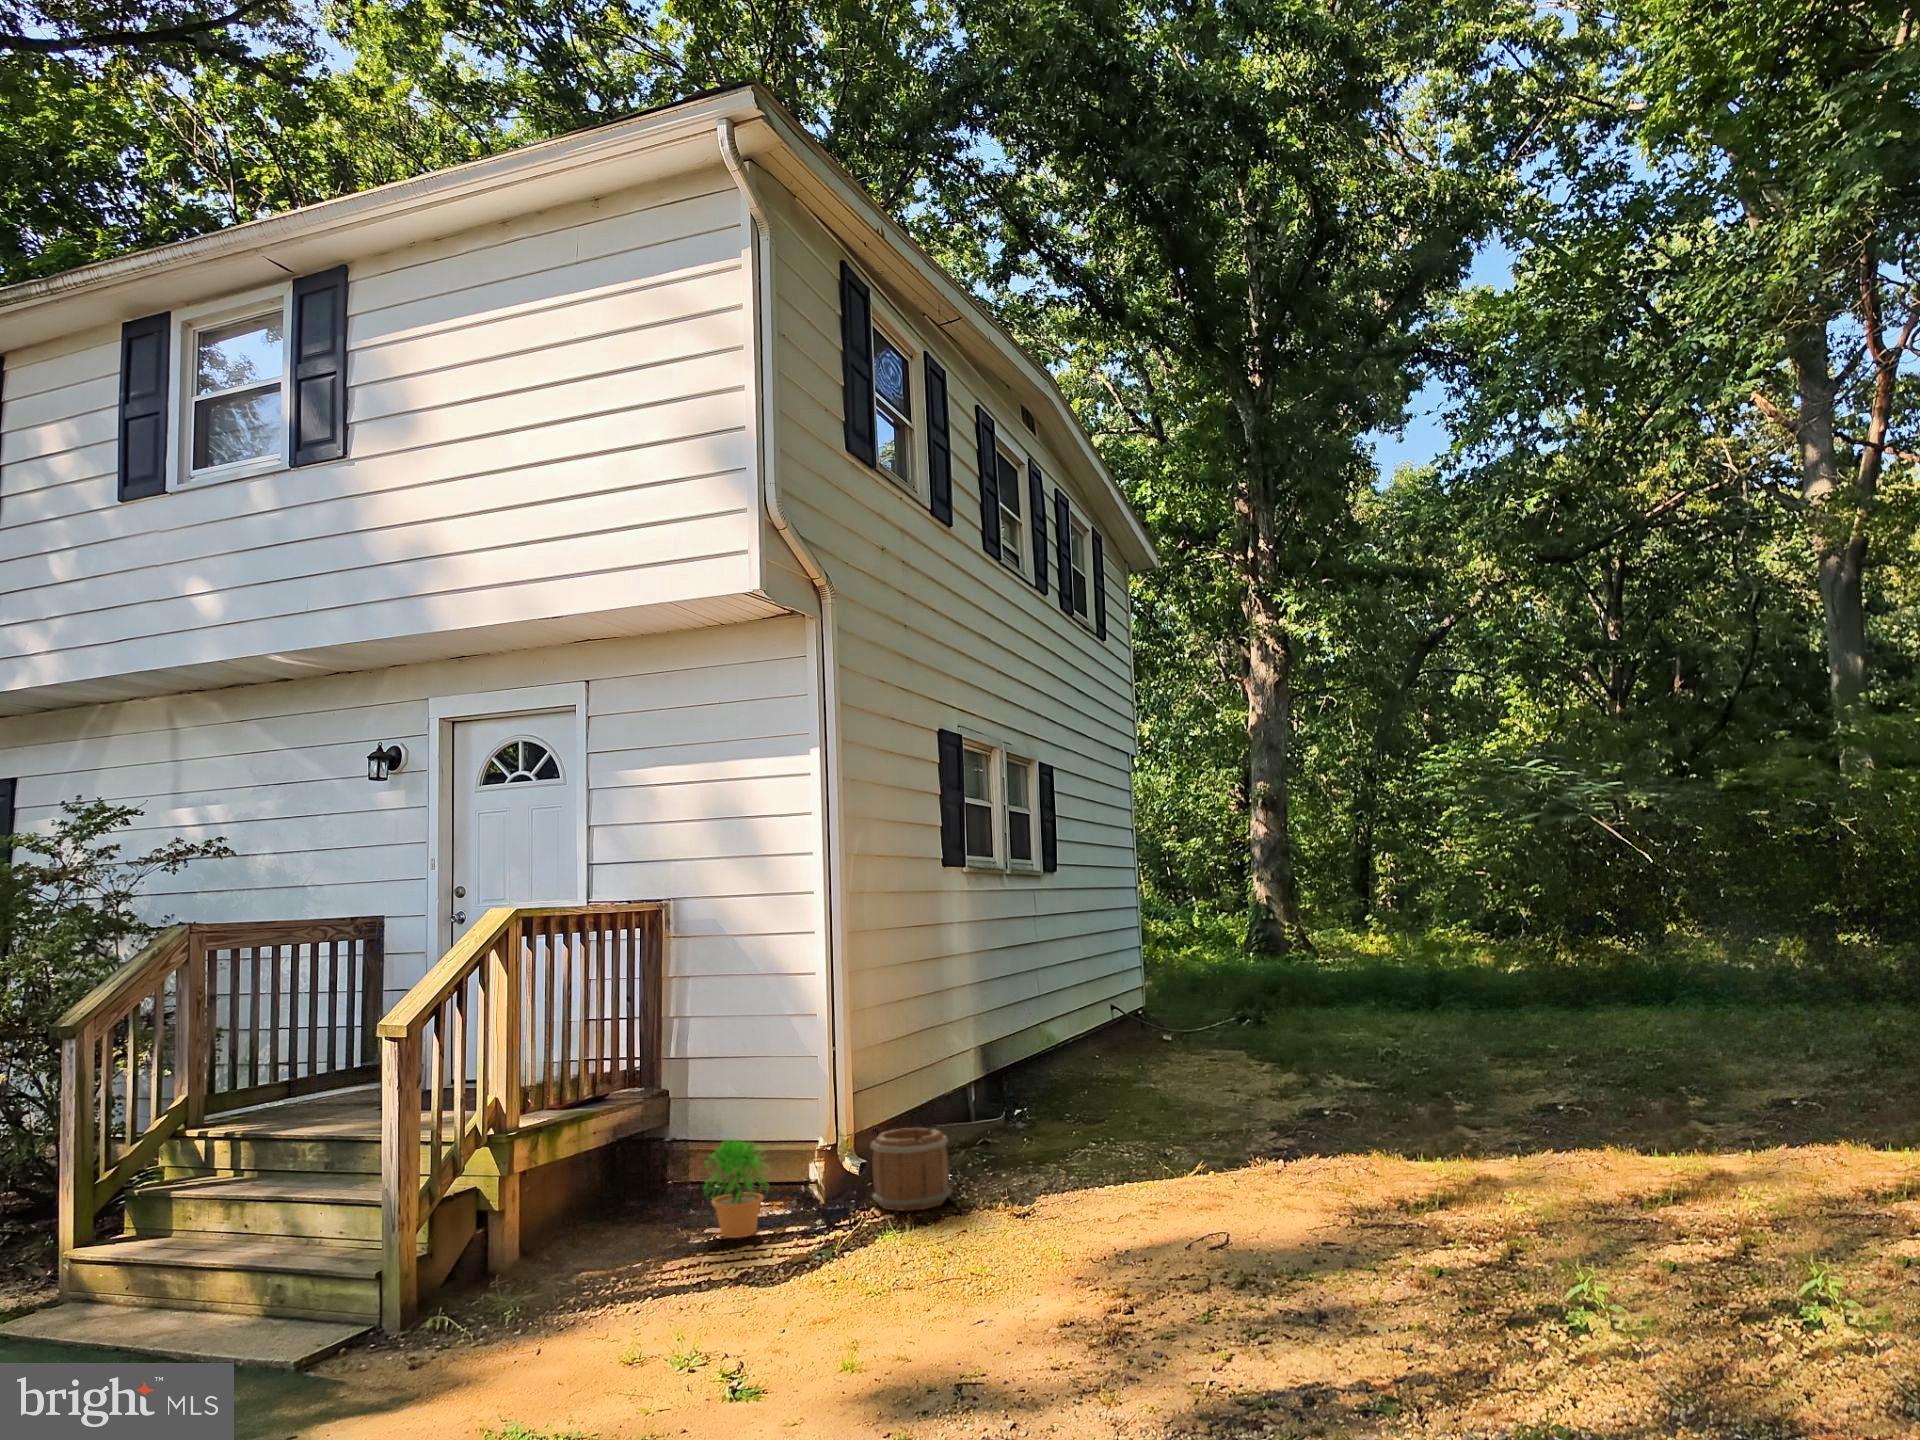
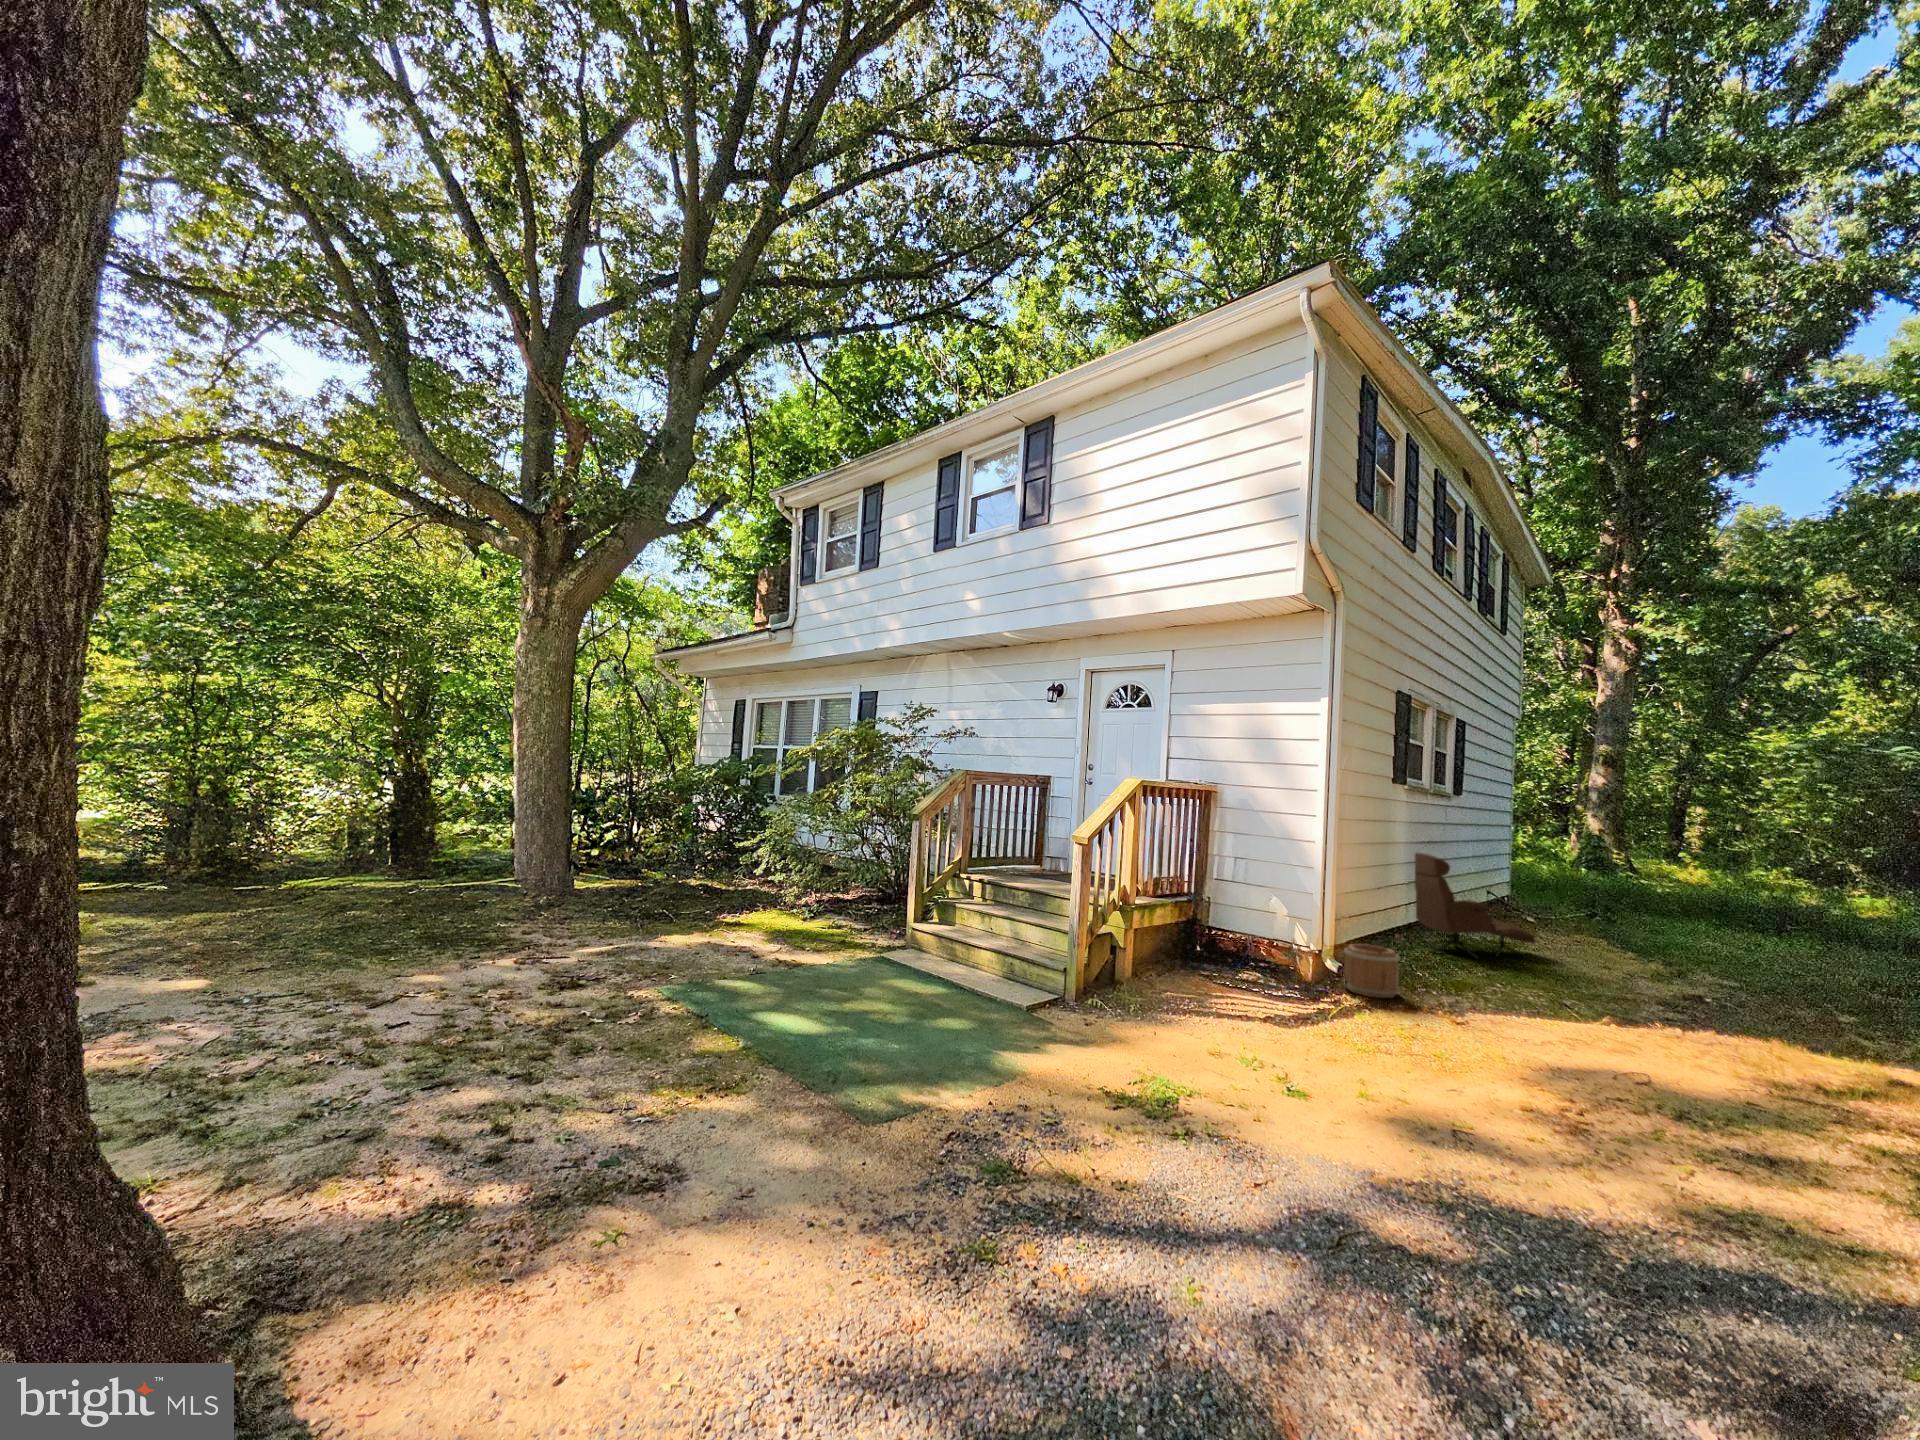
lounge chair: none [984,971,1154,1121] -> present [1415,853,1535,959]
potted plant: present [705,1139,770,1238] -> none [1235,930,1284,991]

